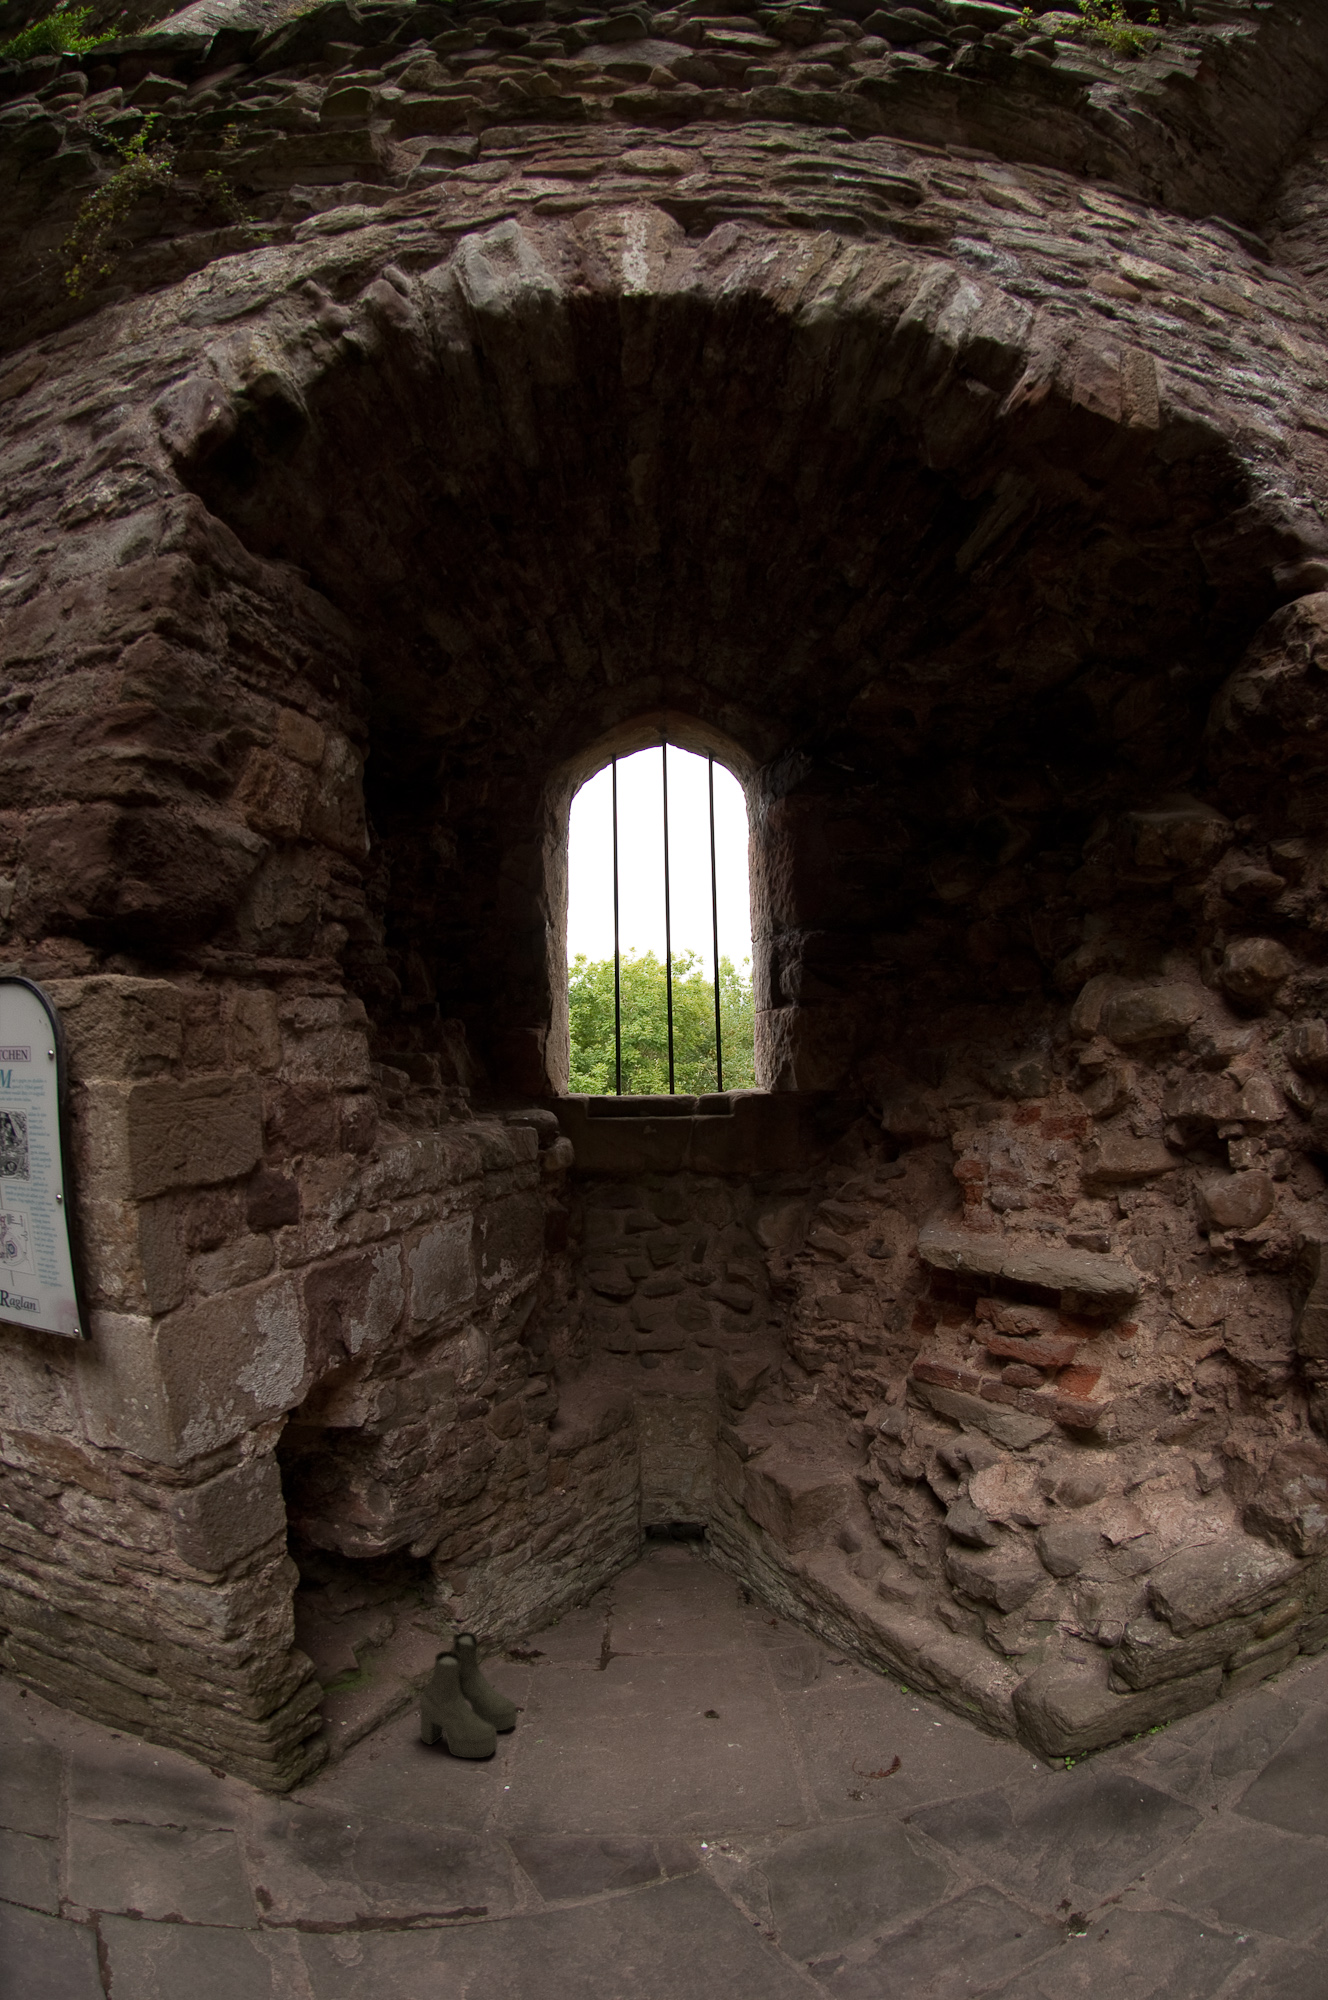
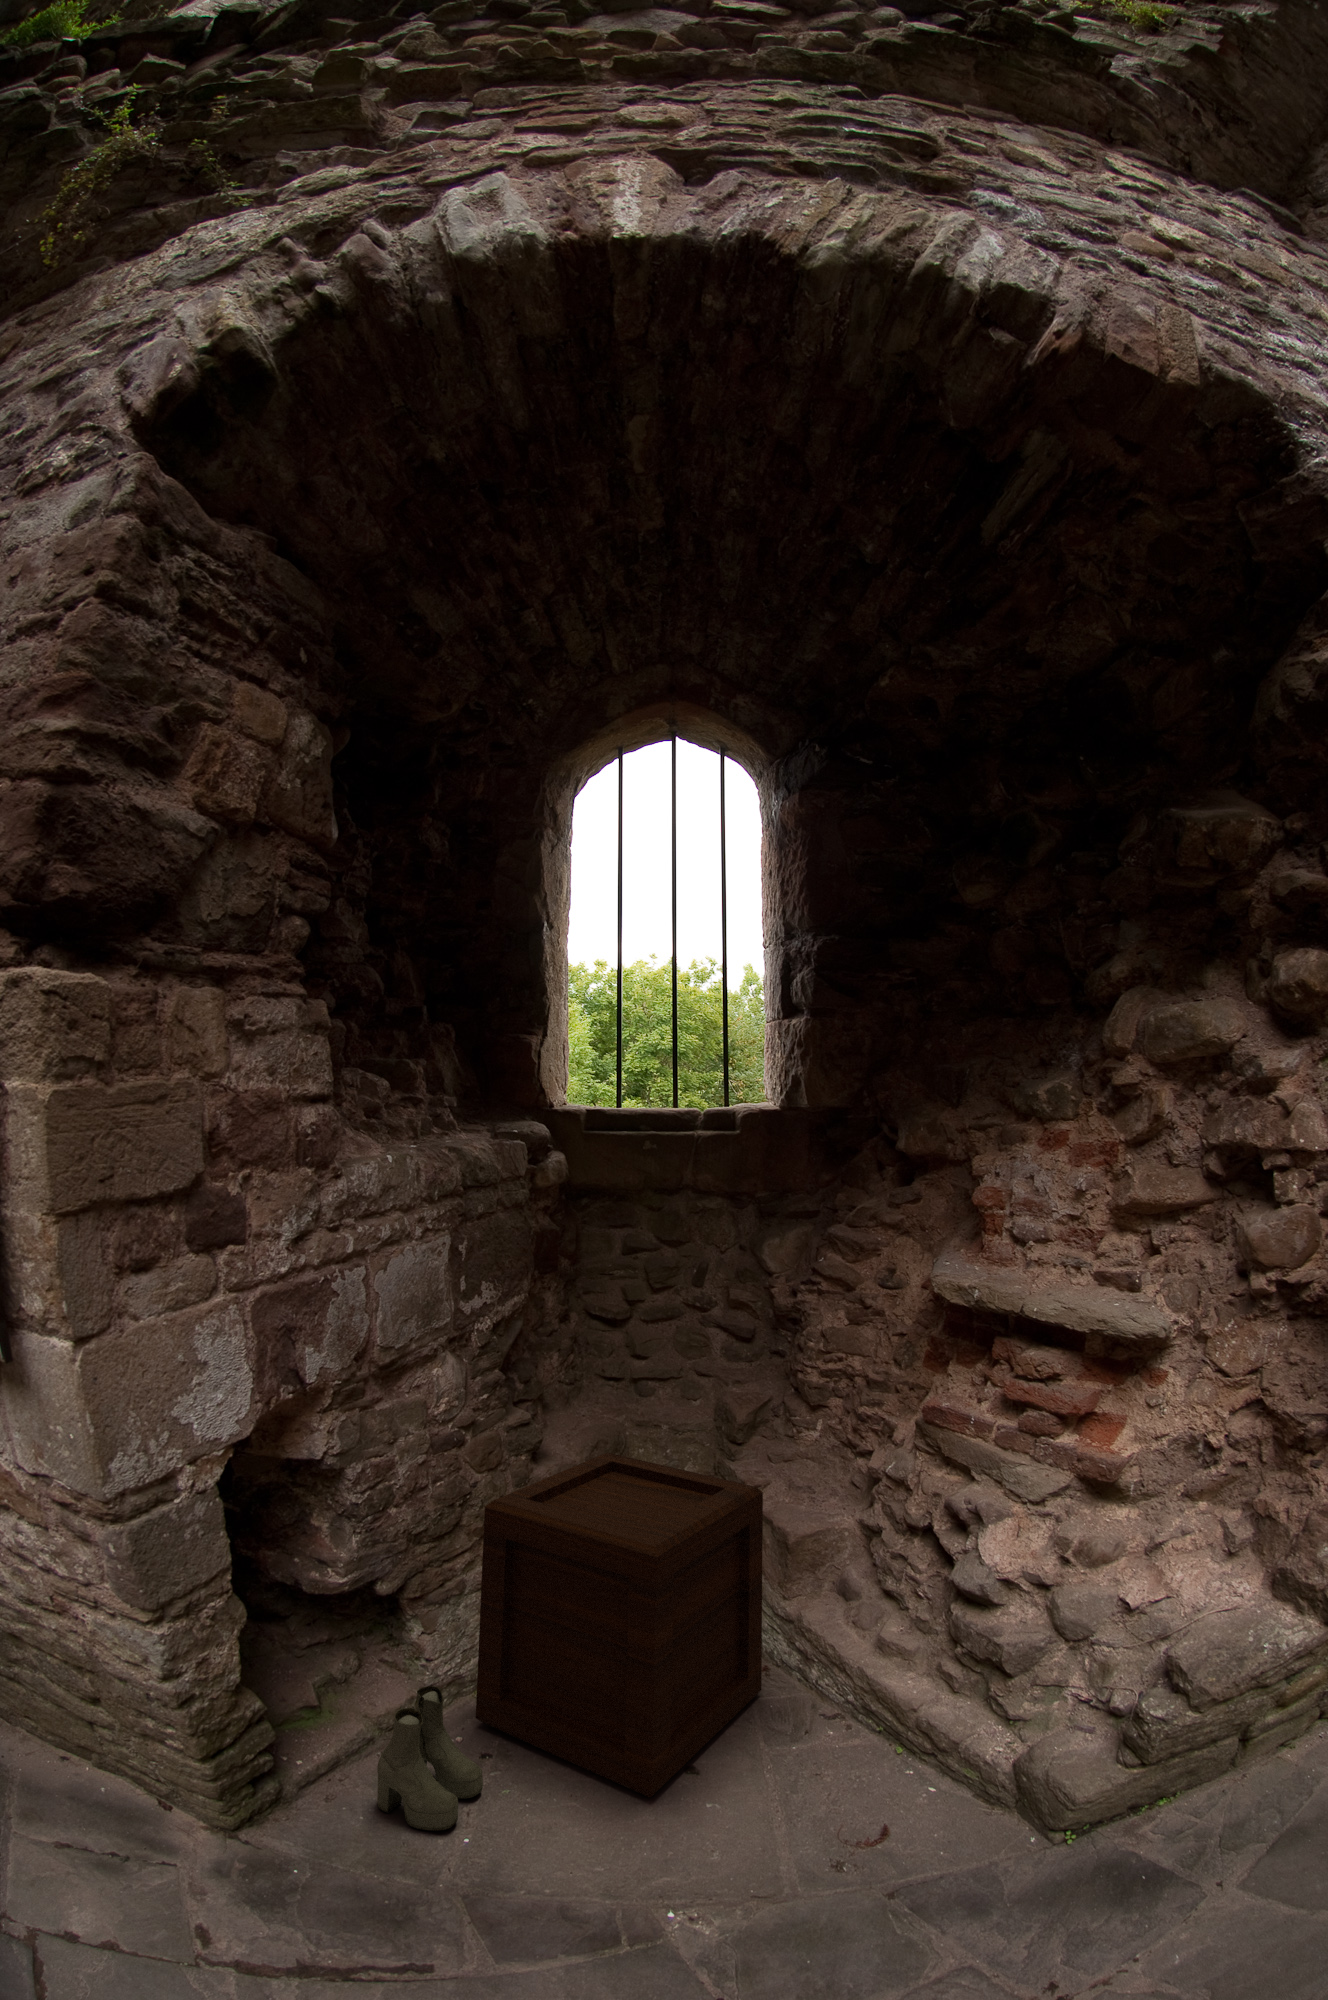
wooden crate: none [504,1418,767,1724] -> present [476,1452,763,1798]

